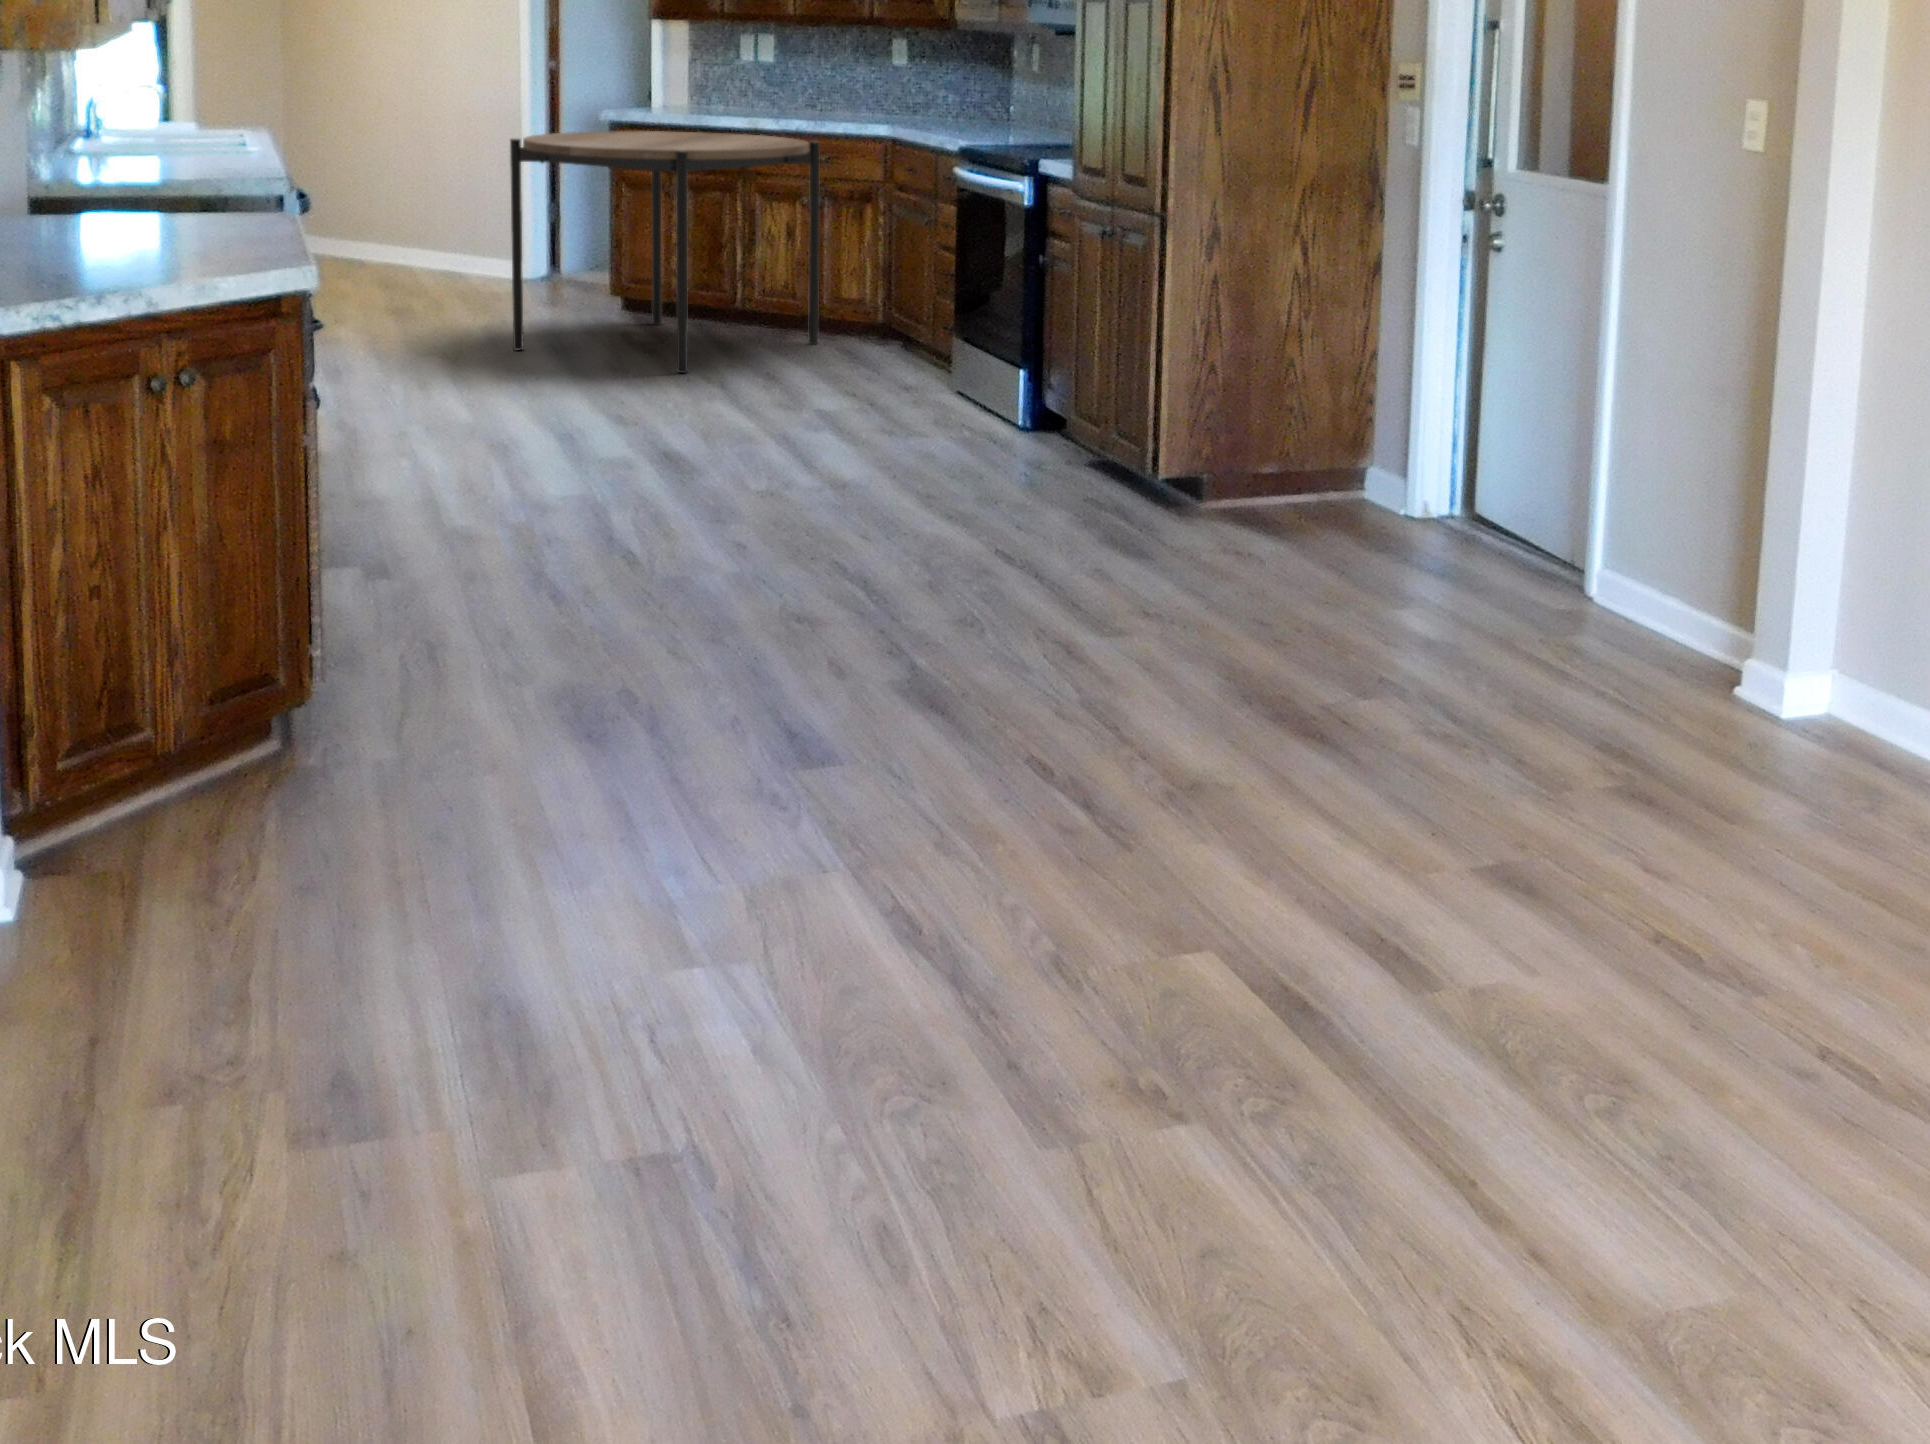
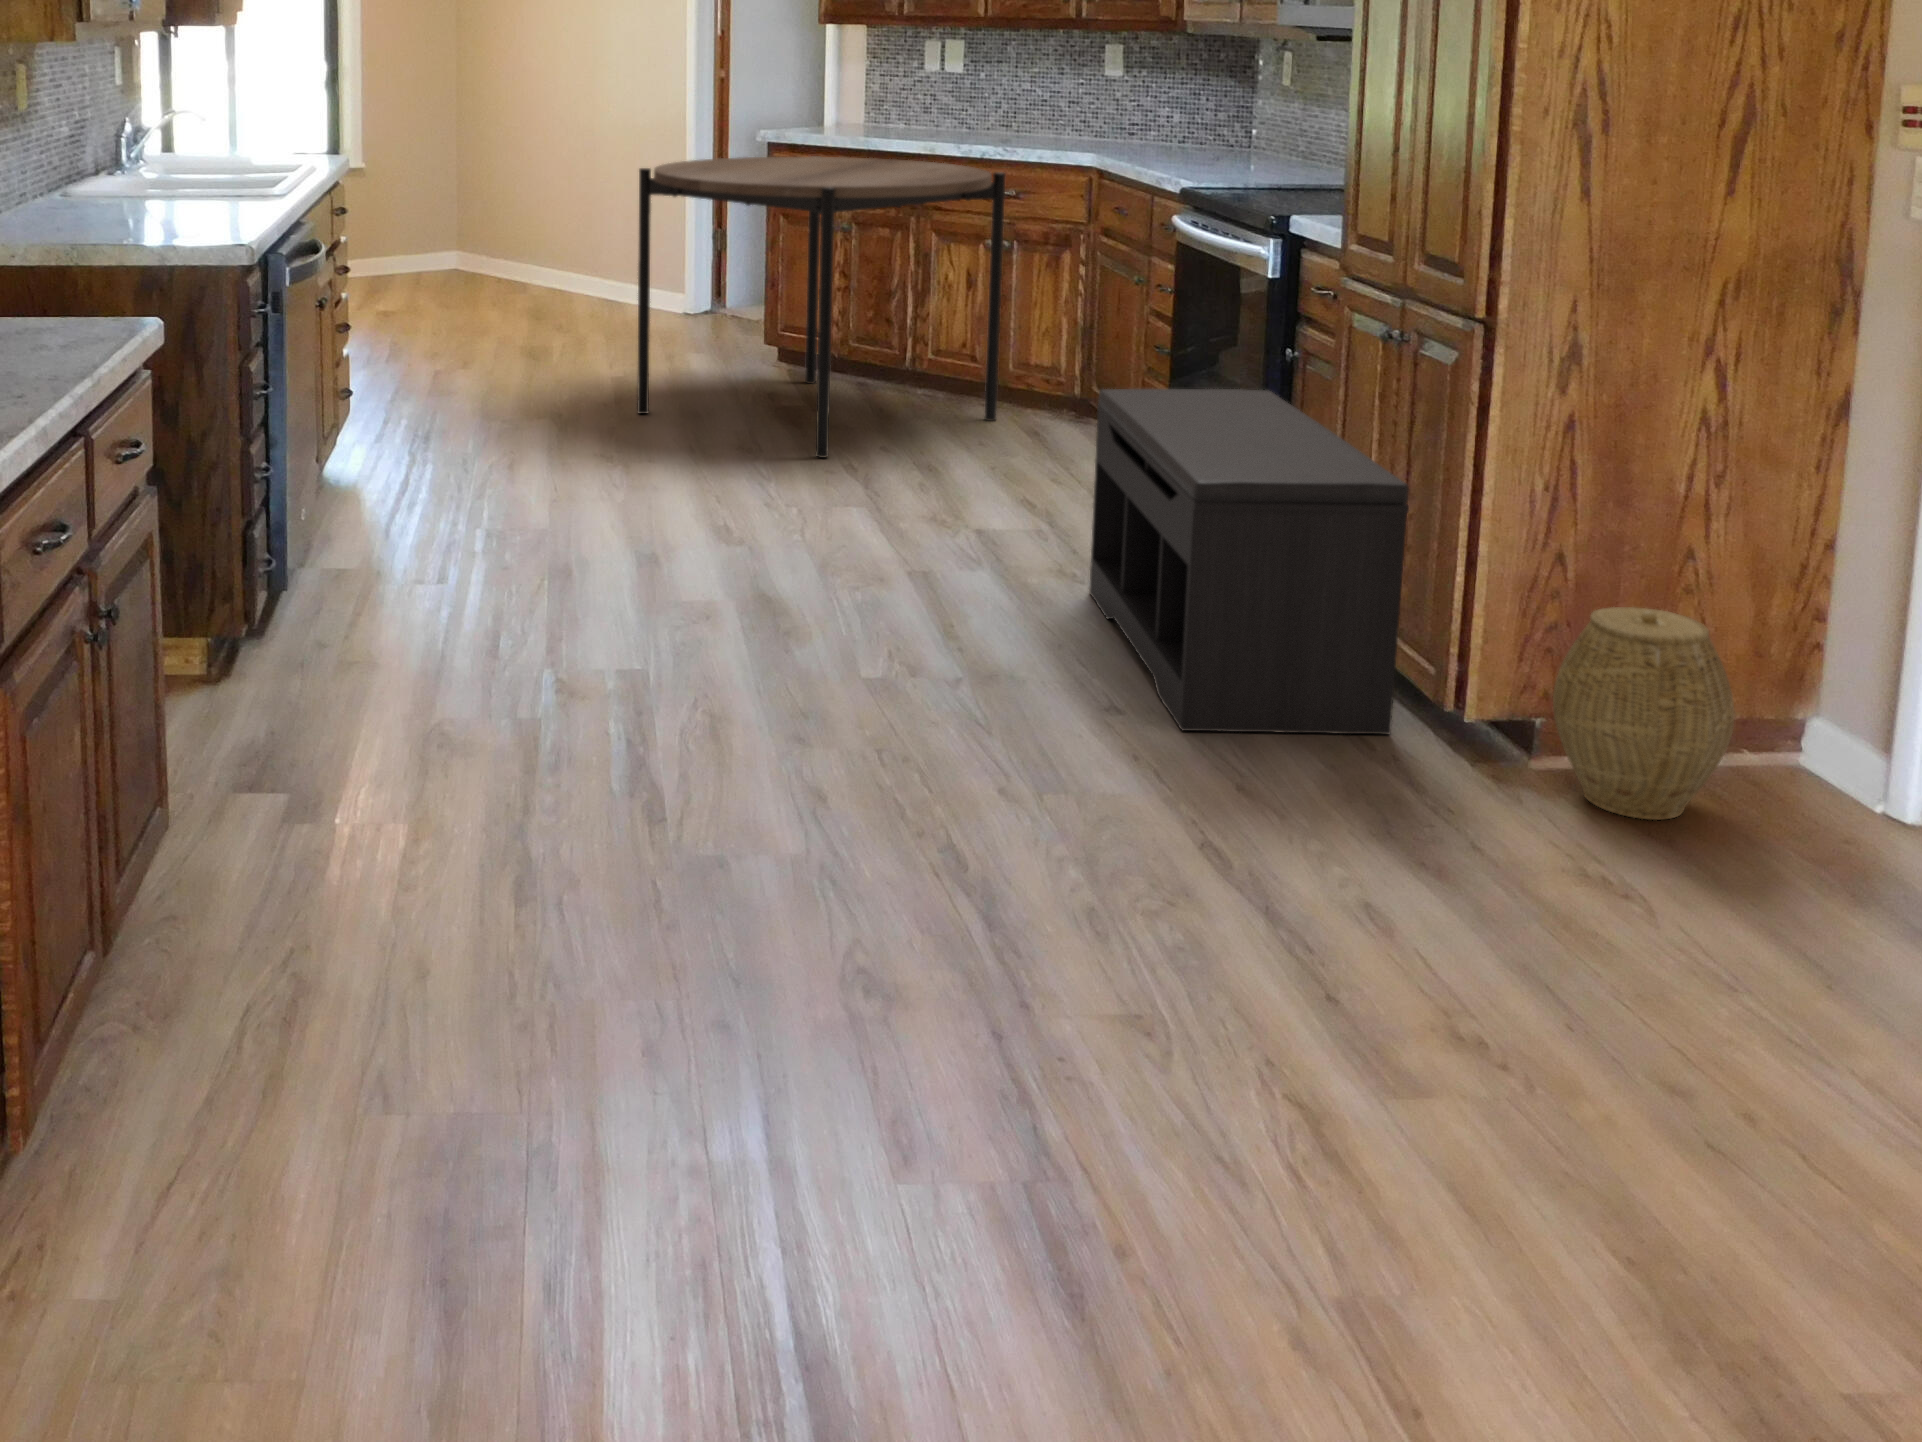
bench: none [907,287,1122,509] -> present [1089,389,1409,734]
woven basket: none [1213,397,1316,529] -> present [1553,607,1735,820]

